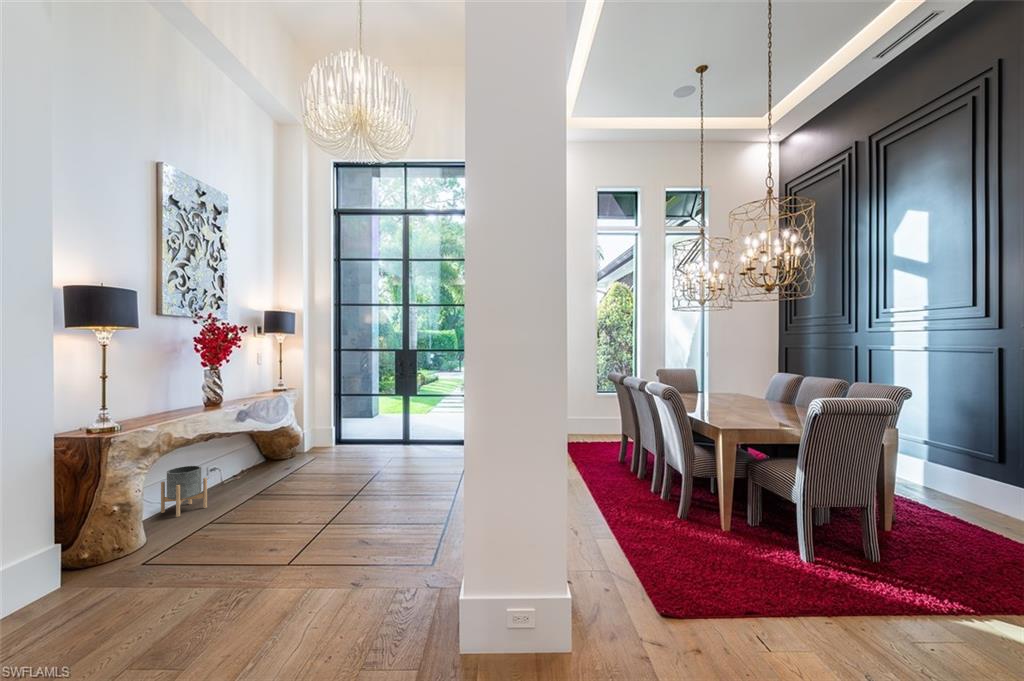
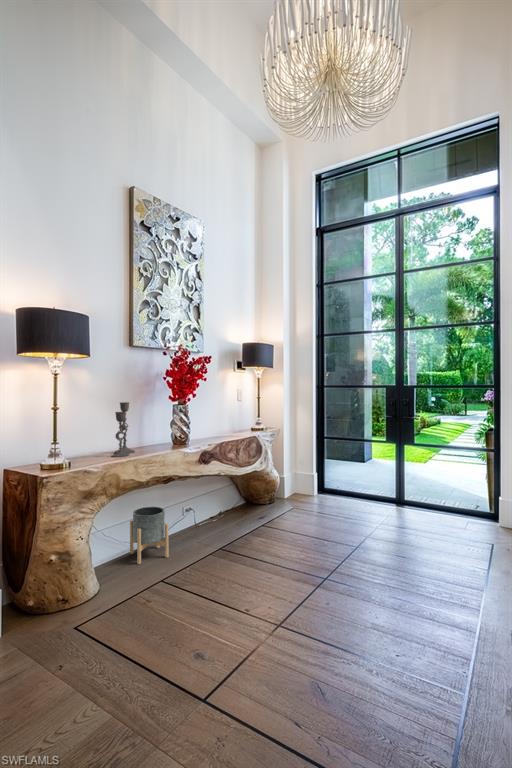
candlestick: none [148,370,172,420] -> present [112,402,135,457]

